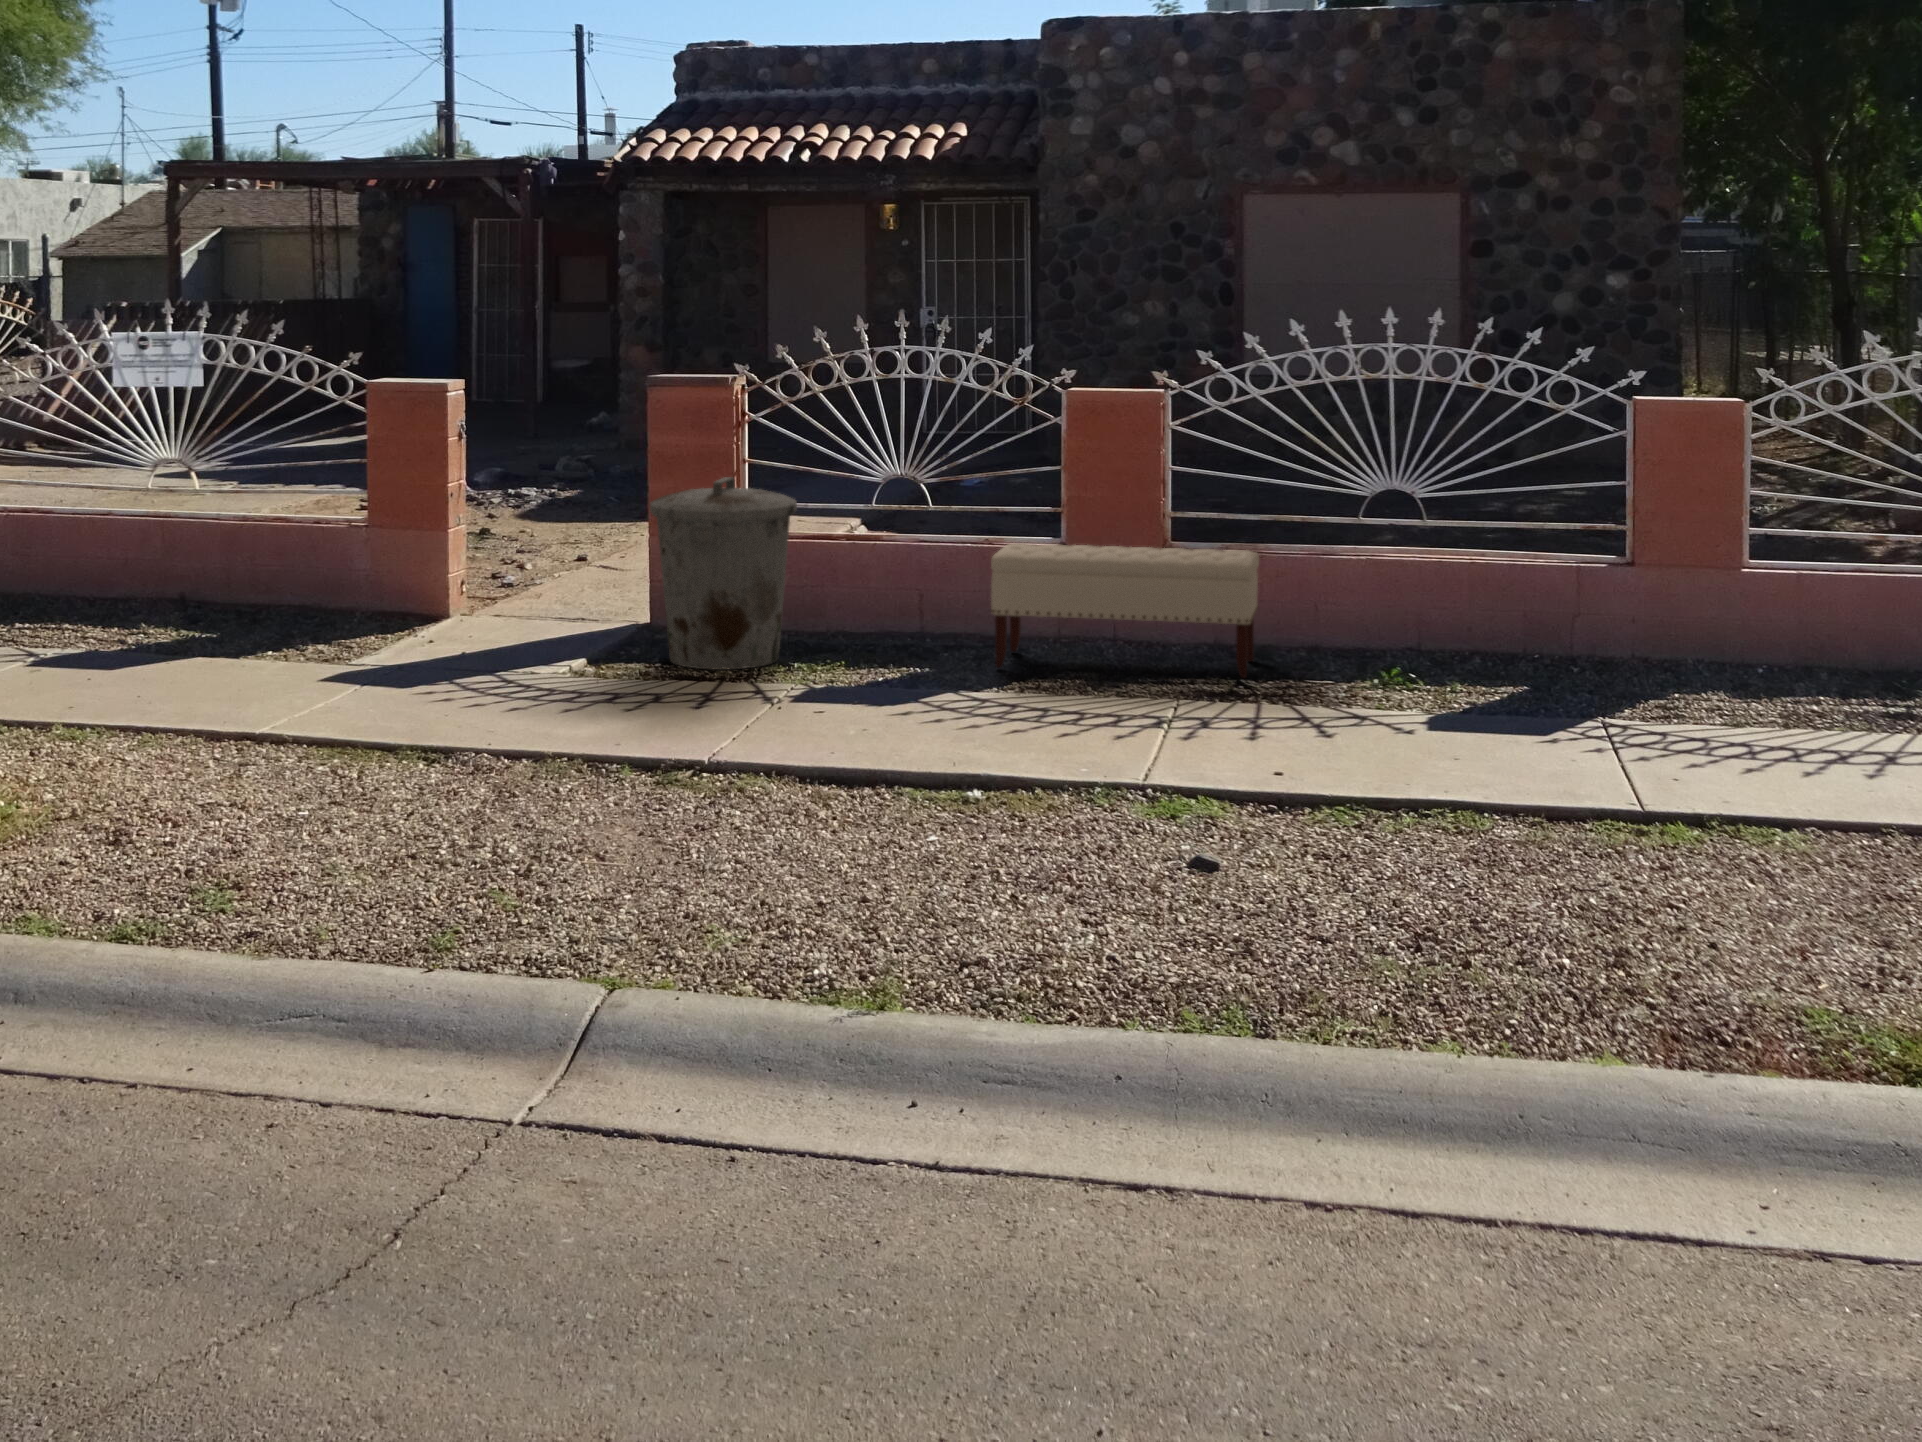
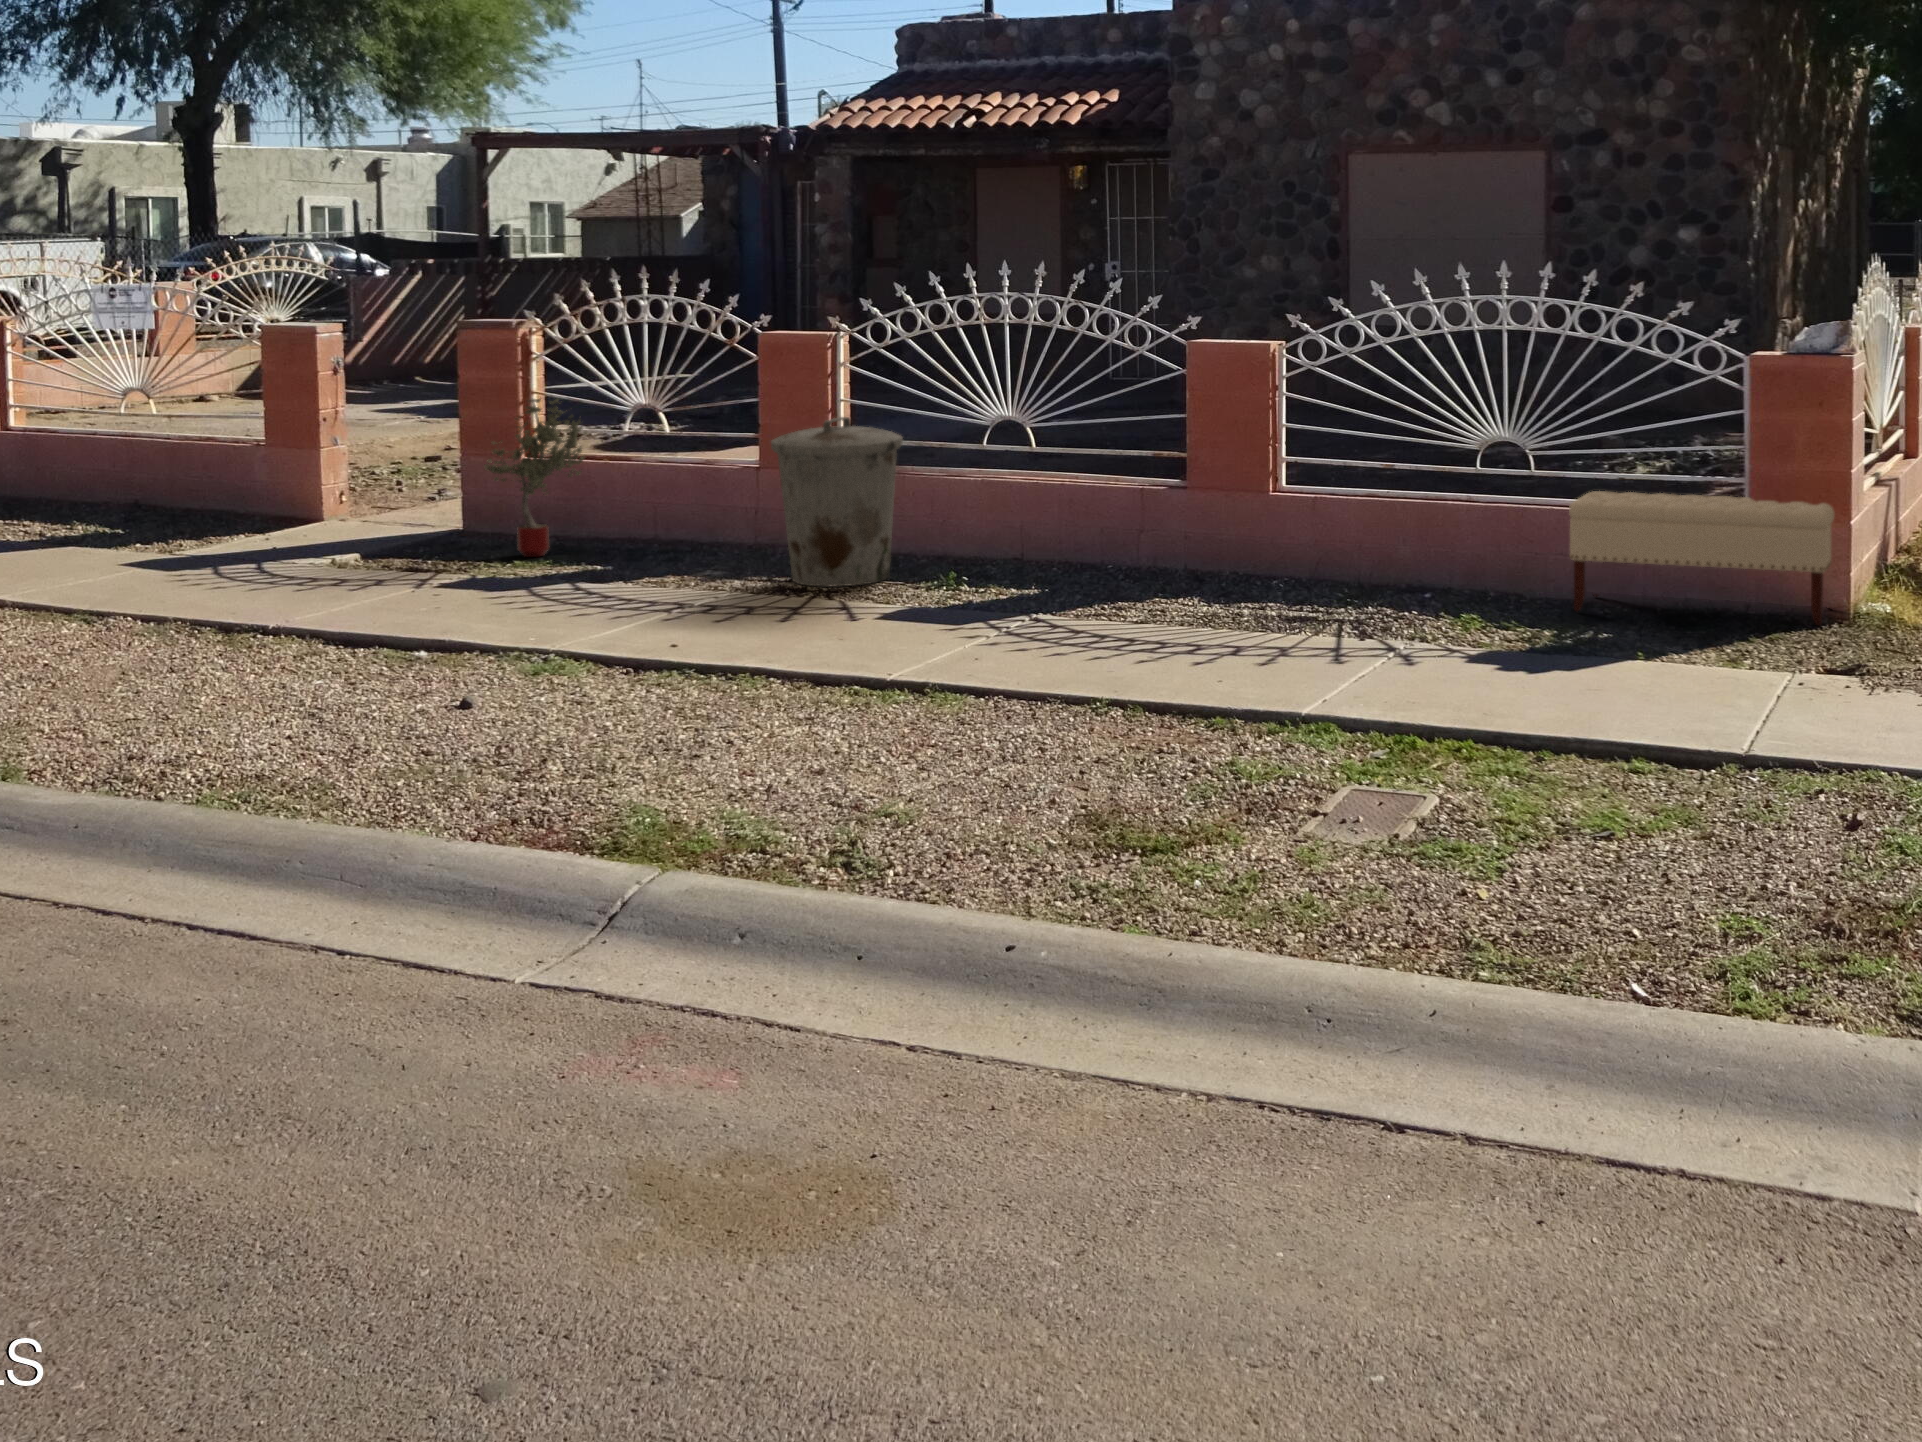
potted tree: none [272,454,402,636] -> present [485,399,586,557]
bench: present [991,543,1259,678] -> present [1569,491,1834,625]

